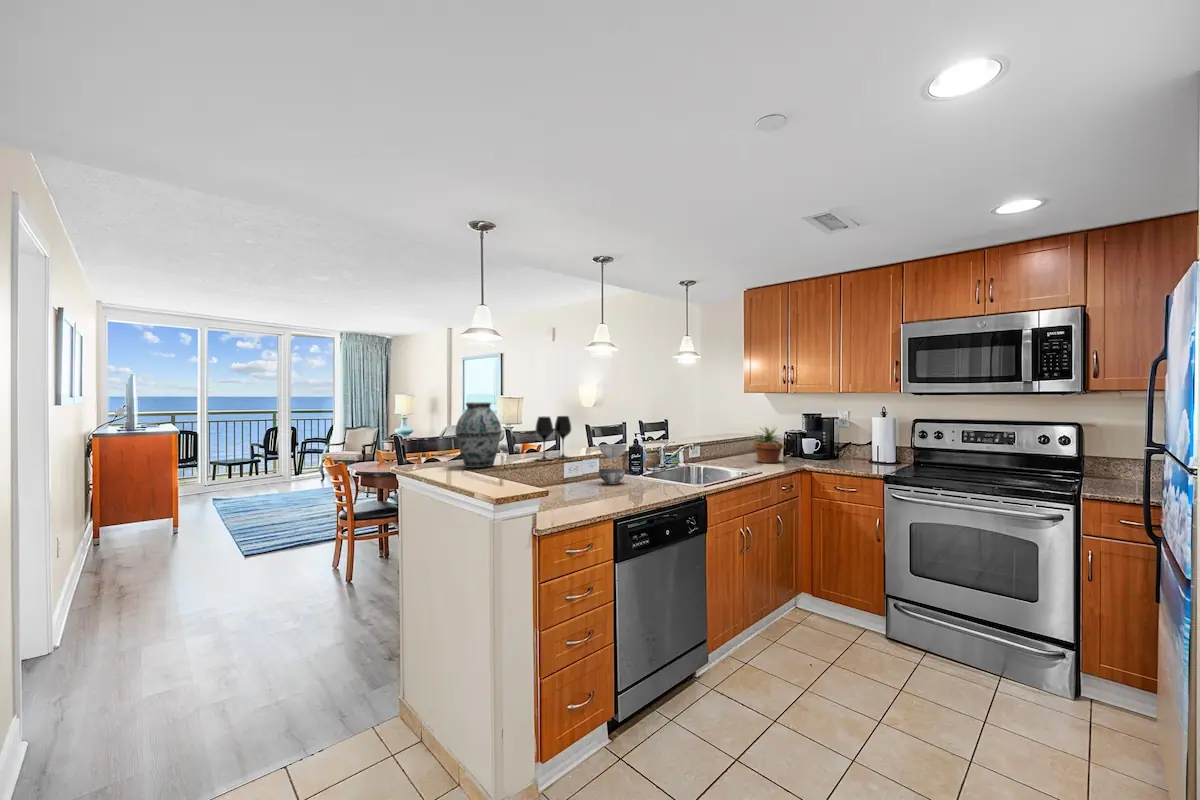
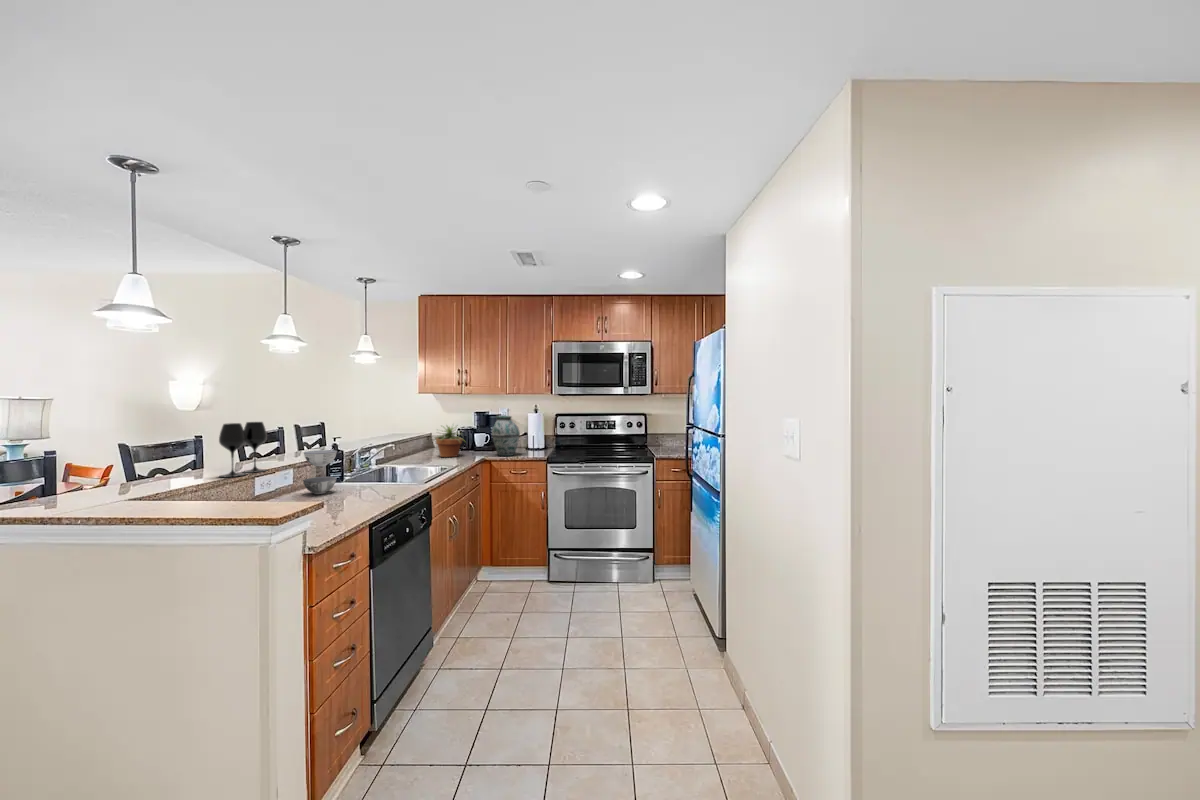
vase: present [455,402,501,468] -> present [492,416,520,456]

